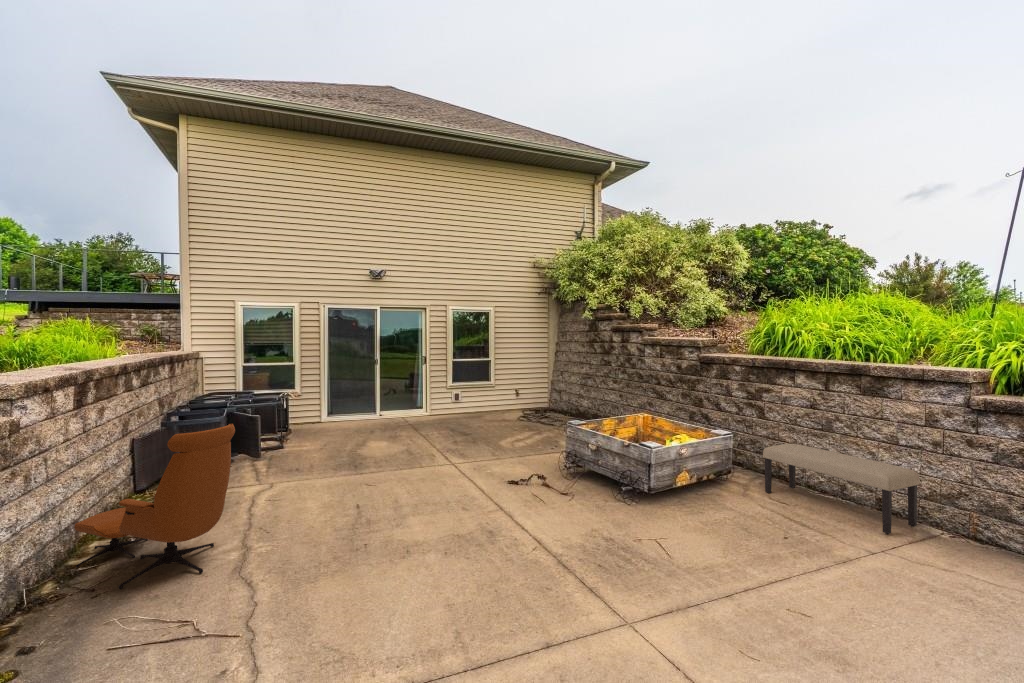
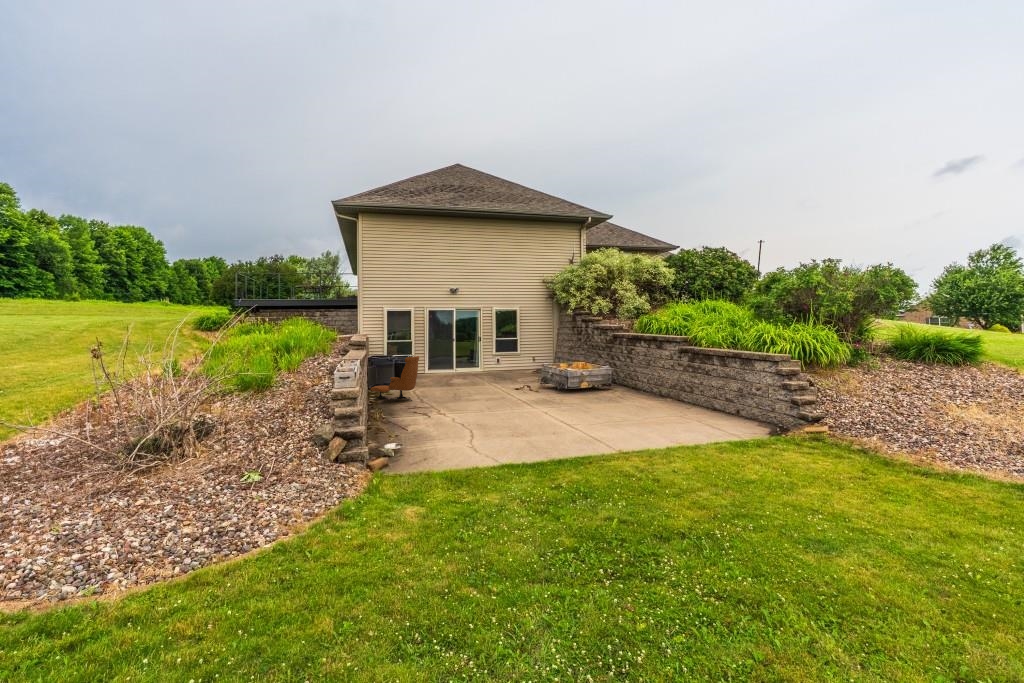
bench: present [763,444,920,534] -> none [622,371,666,398]

